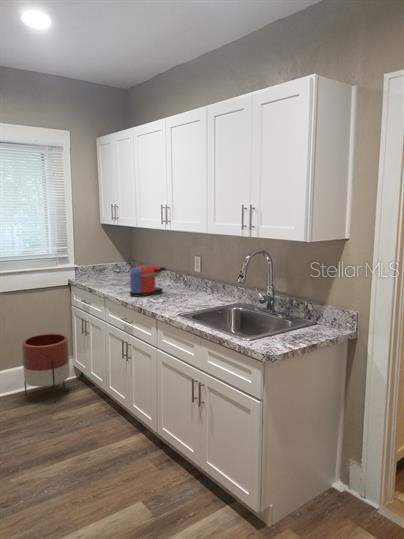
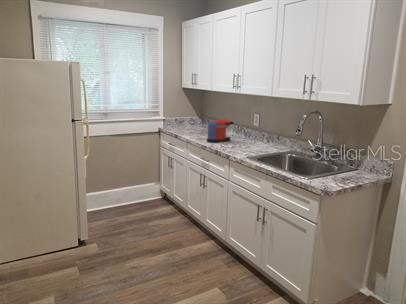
planter: present [22,333,70,403] -> none [127,166,159,215]

